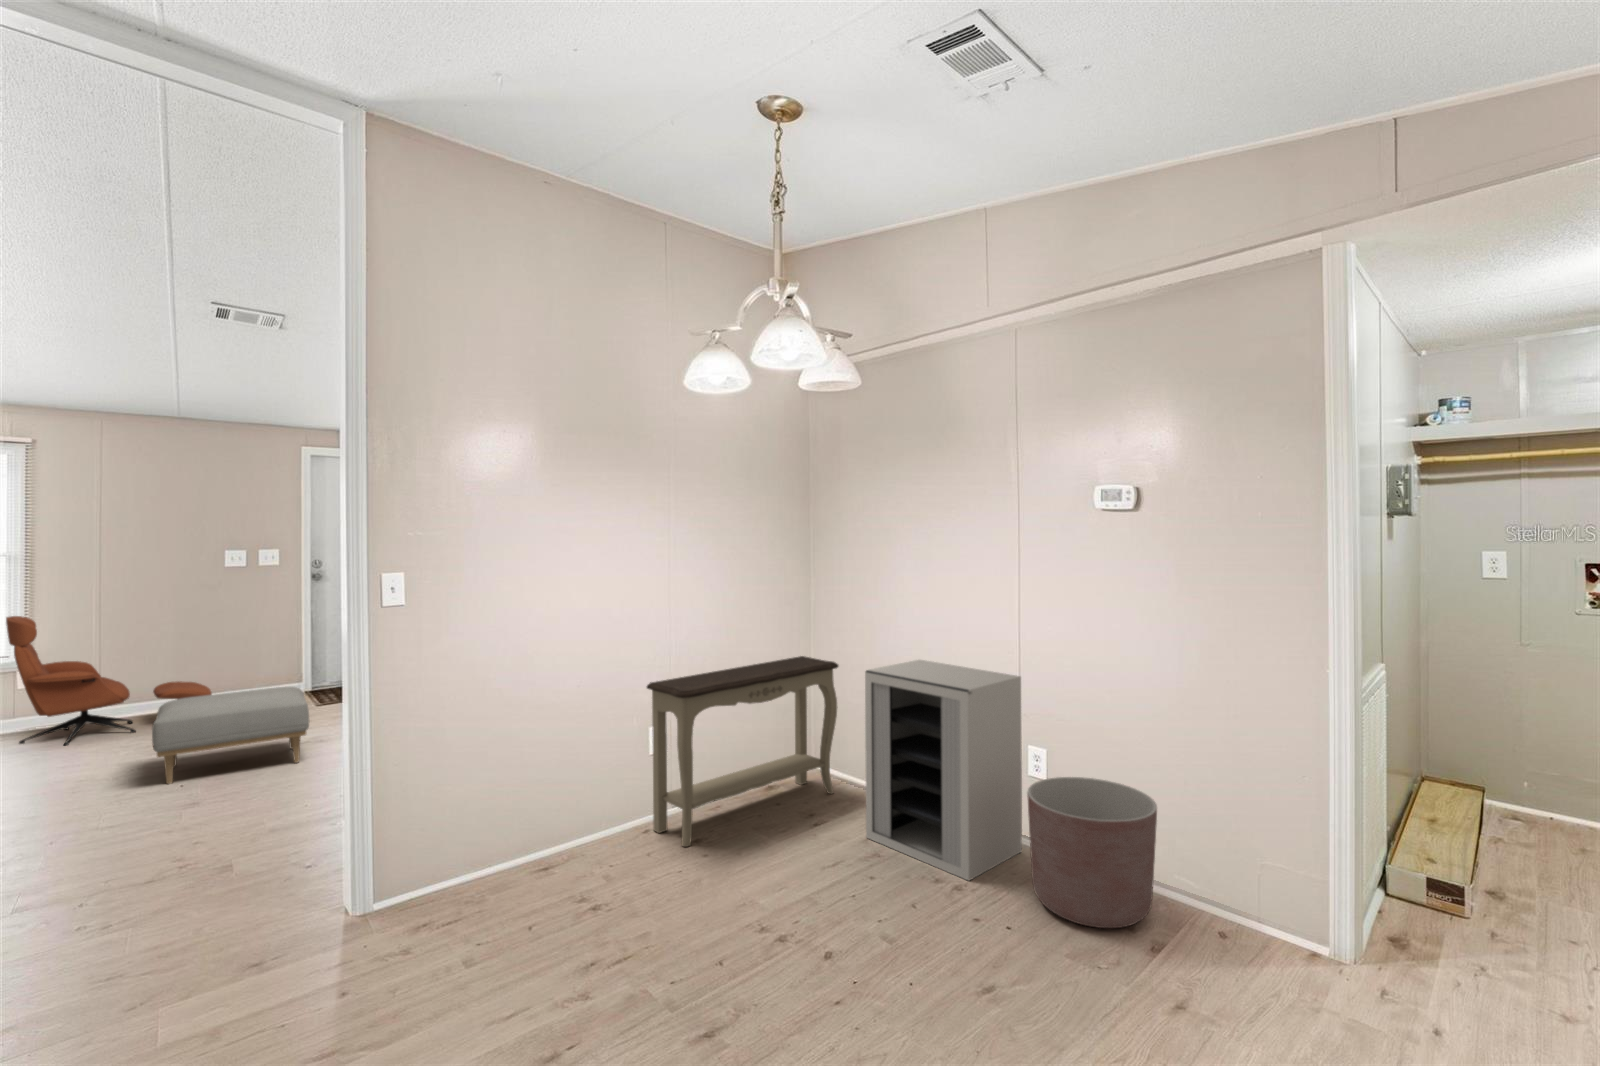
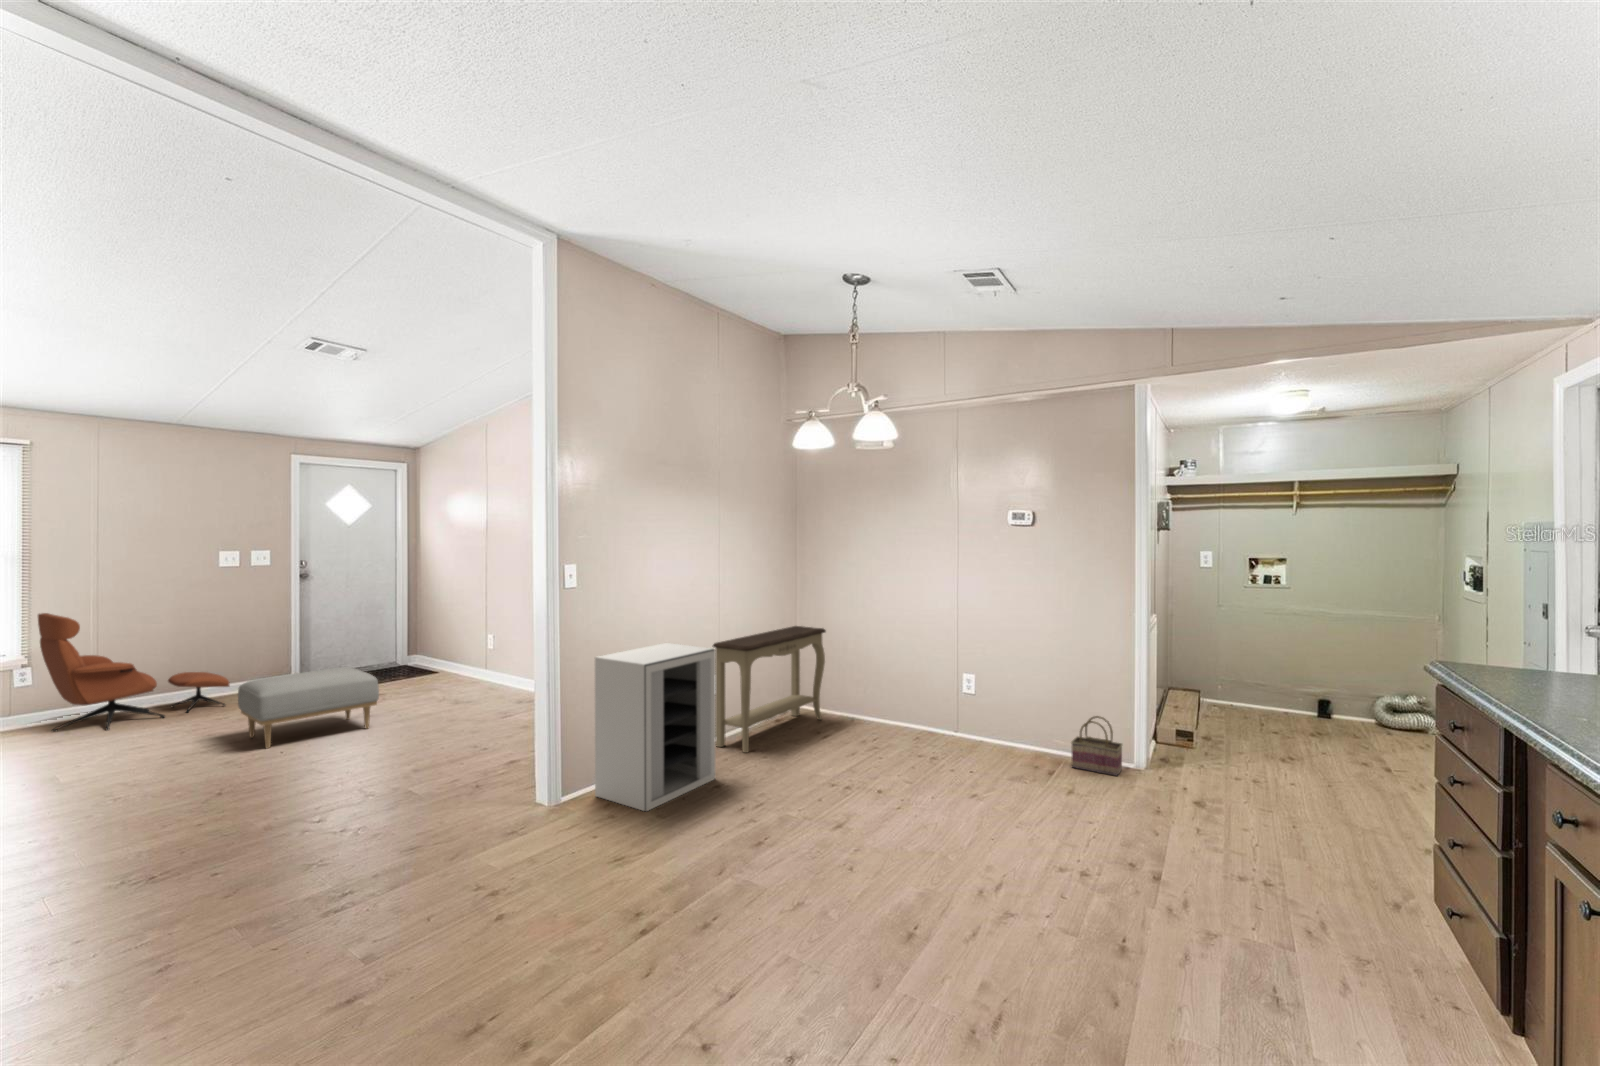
cabinet: present [865,660,1022,880] -> present [595,643,715,811]
planter: present [1027,777,1157,928] -> none [973,688,1047,768]
basket: none [1200,847,1303,969] -> present [1071,716,1122,776]

